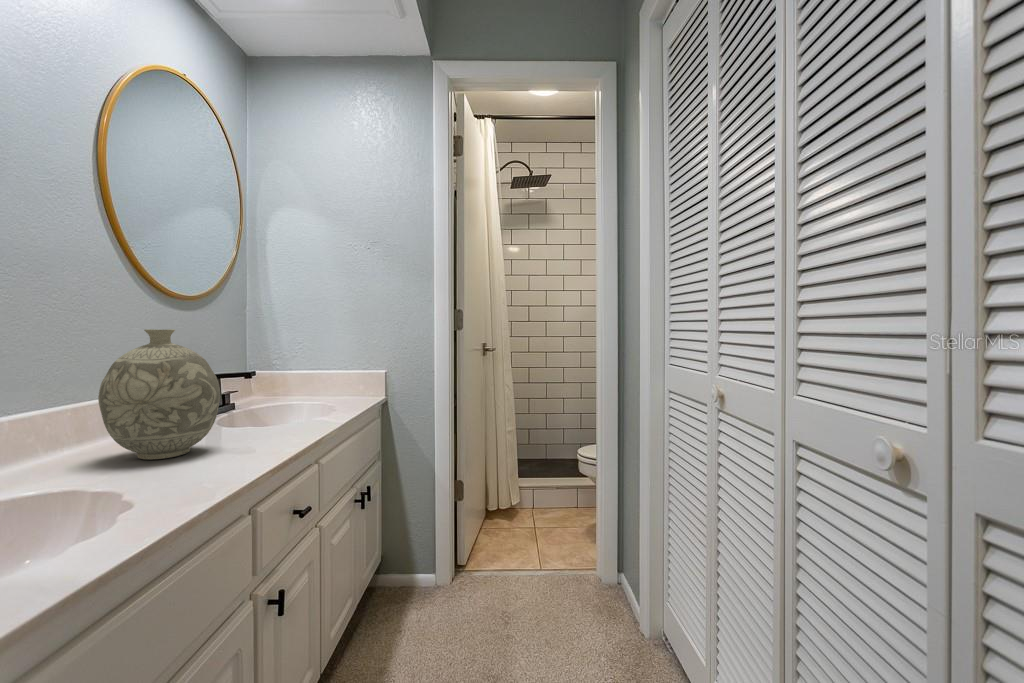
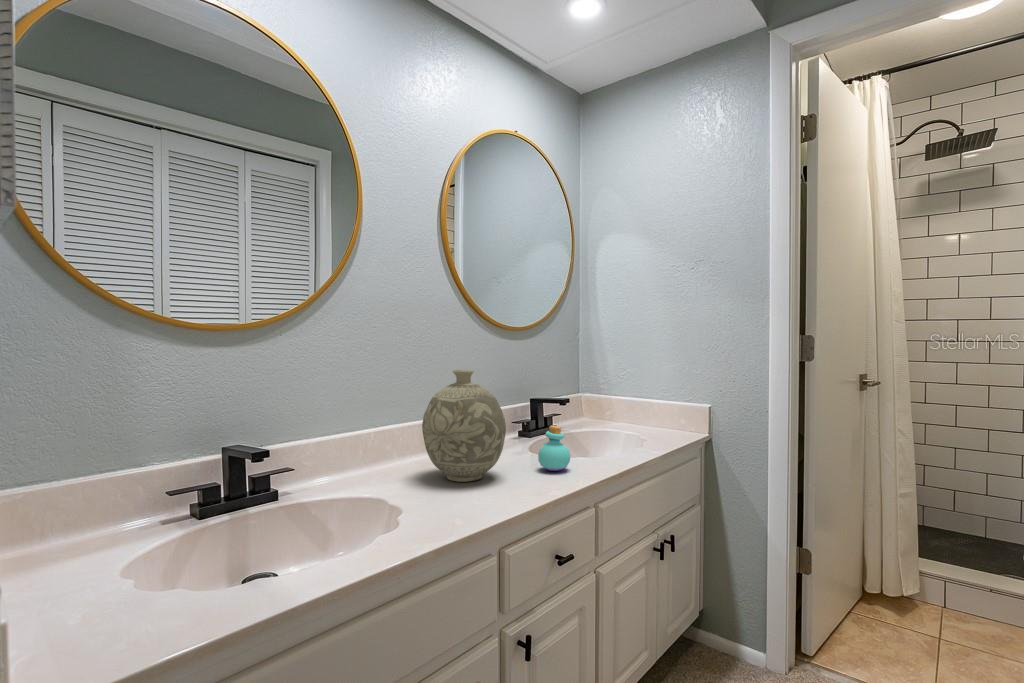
perfume bottle: none [251,388,288,435] -> present [538,426,570,471]

